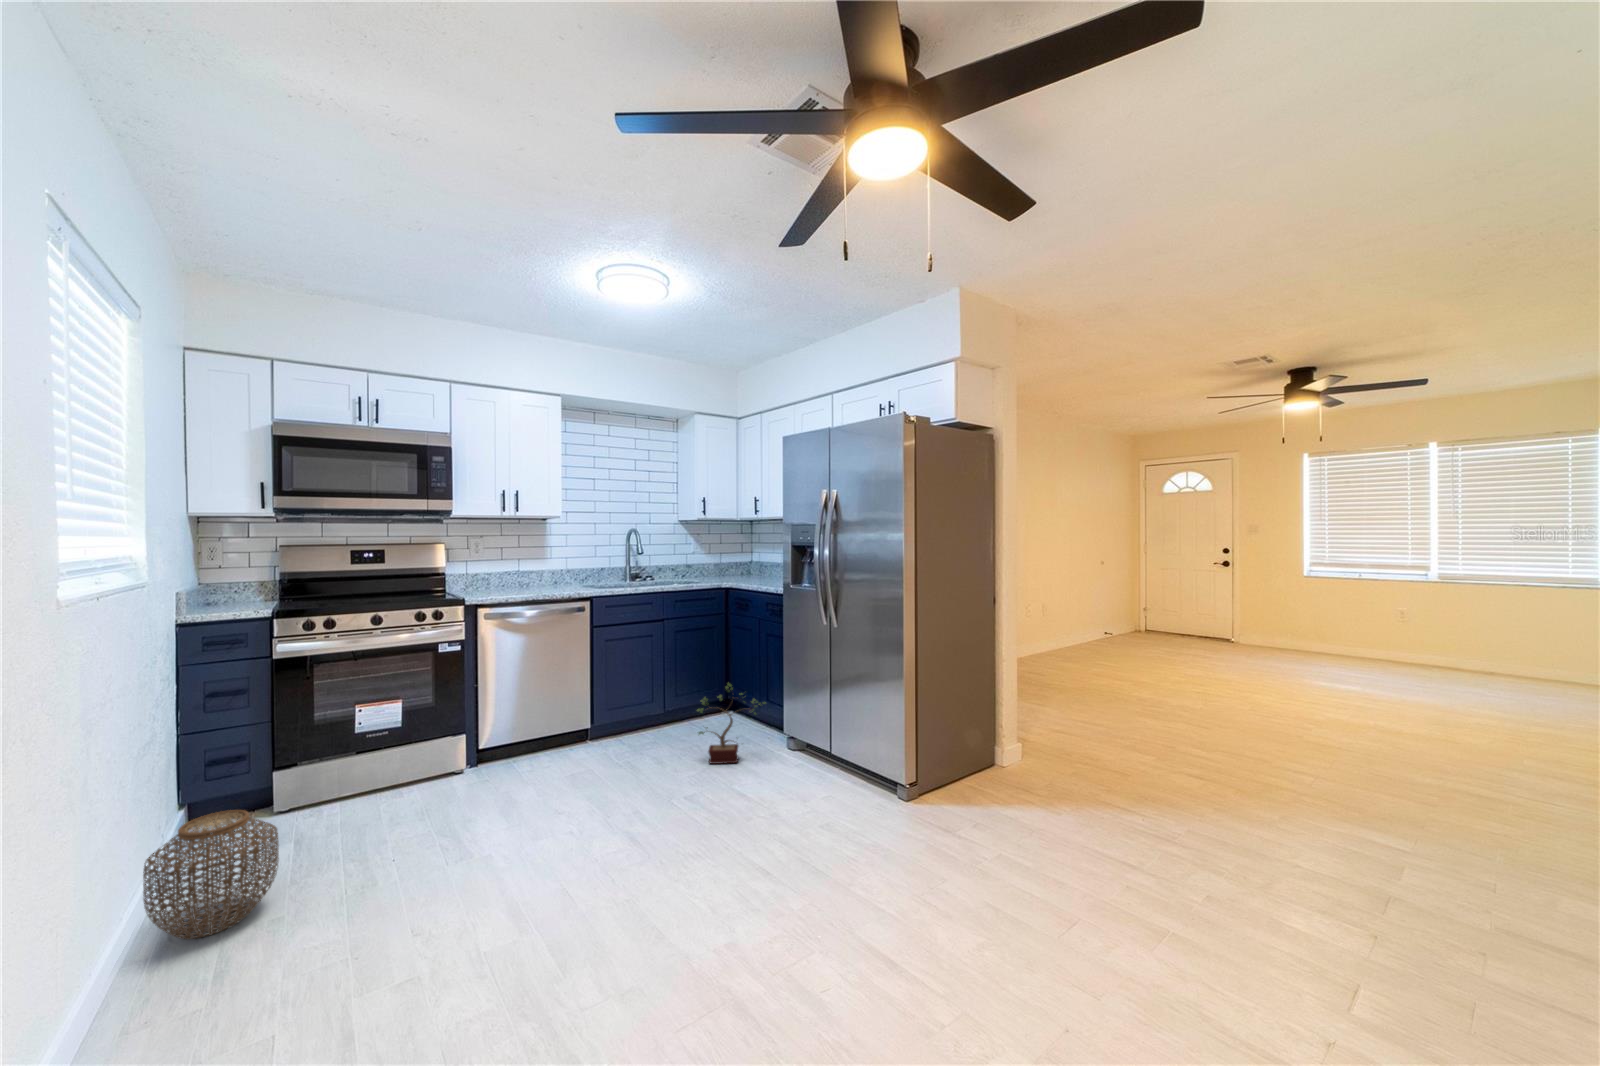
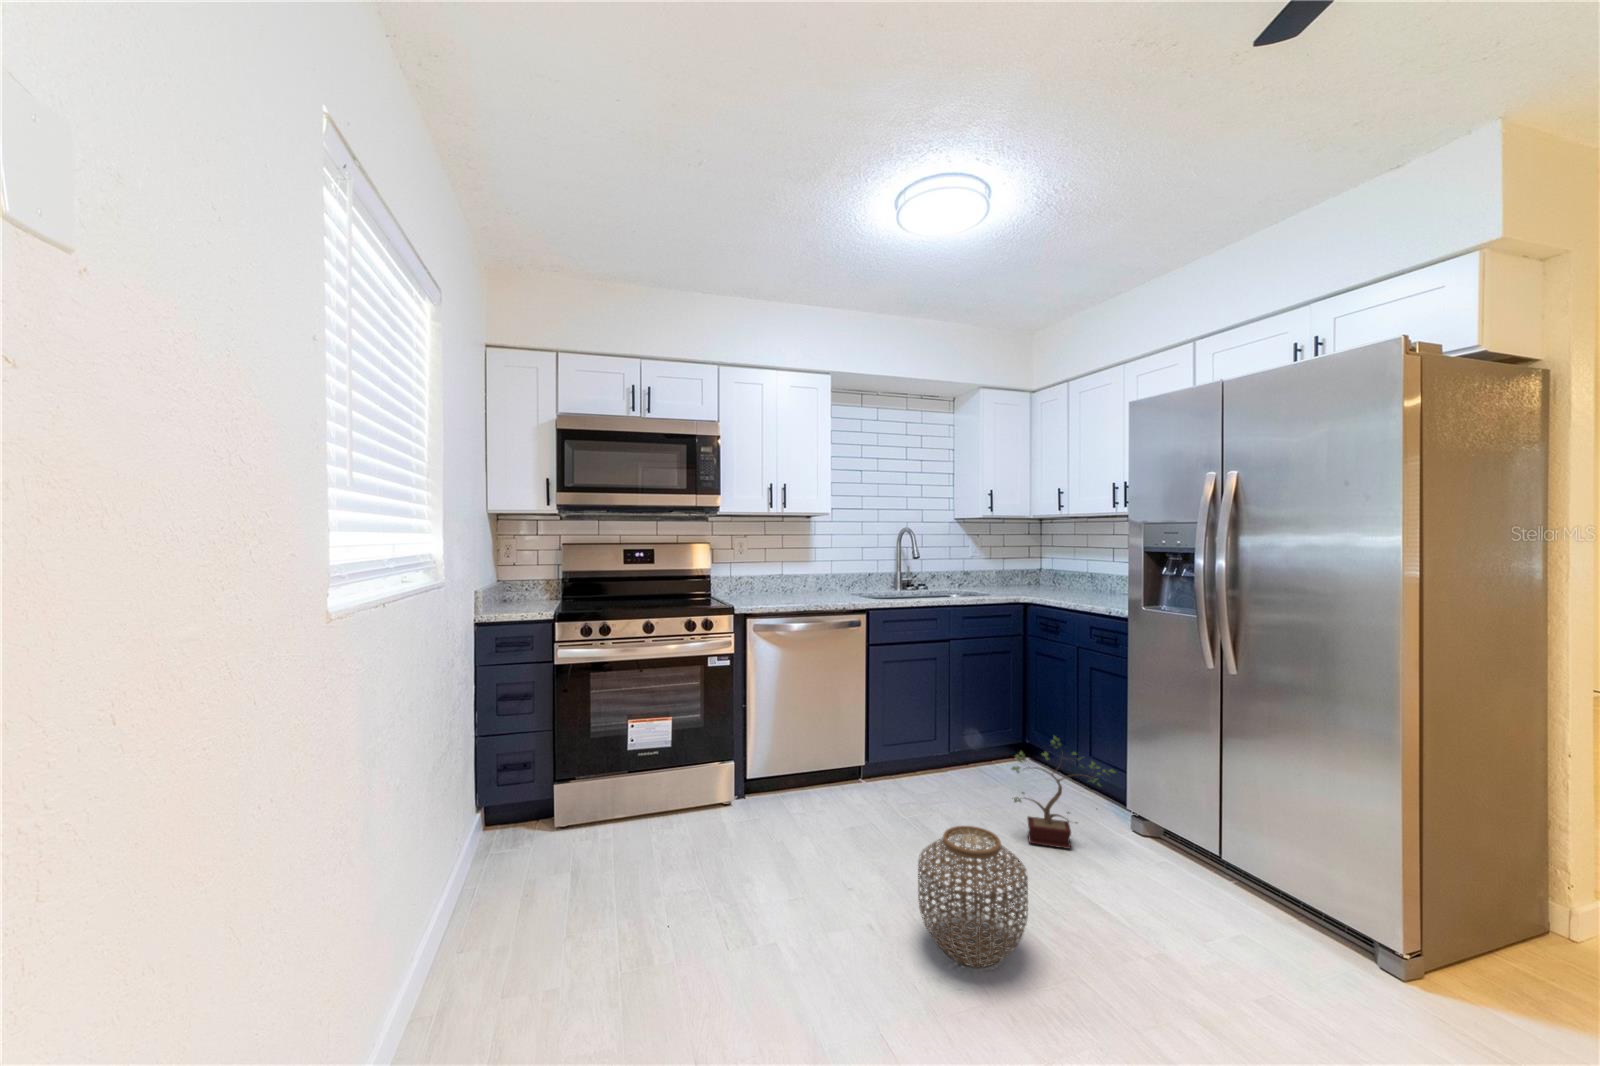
woven basket: present [143,810,279,939] -> present [918,826,1028,967]

